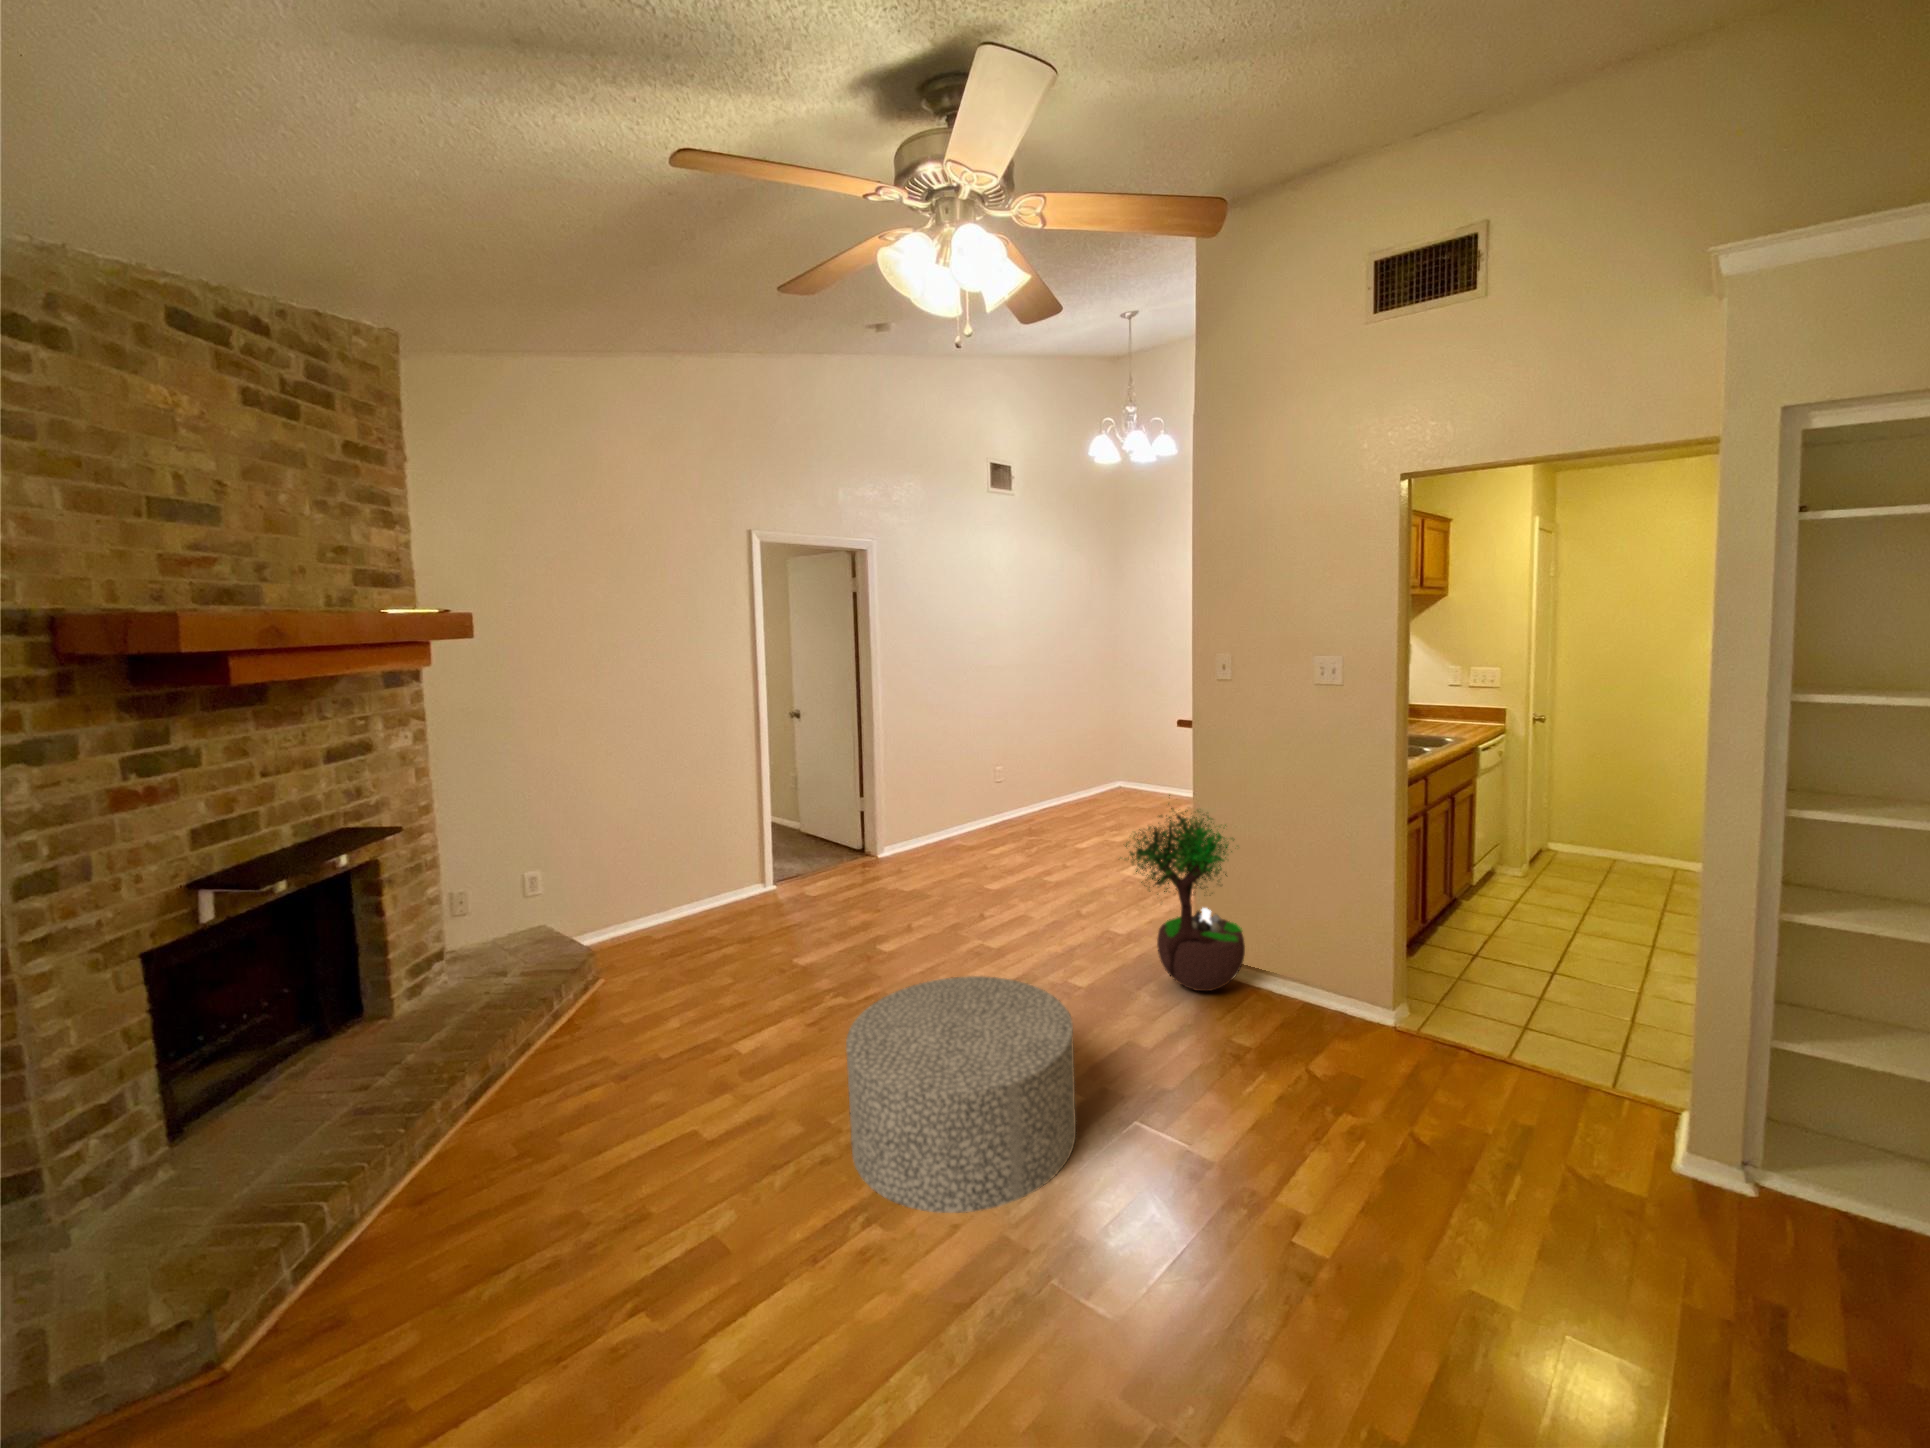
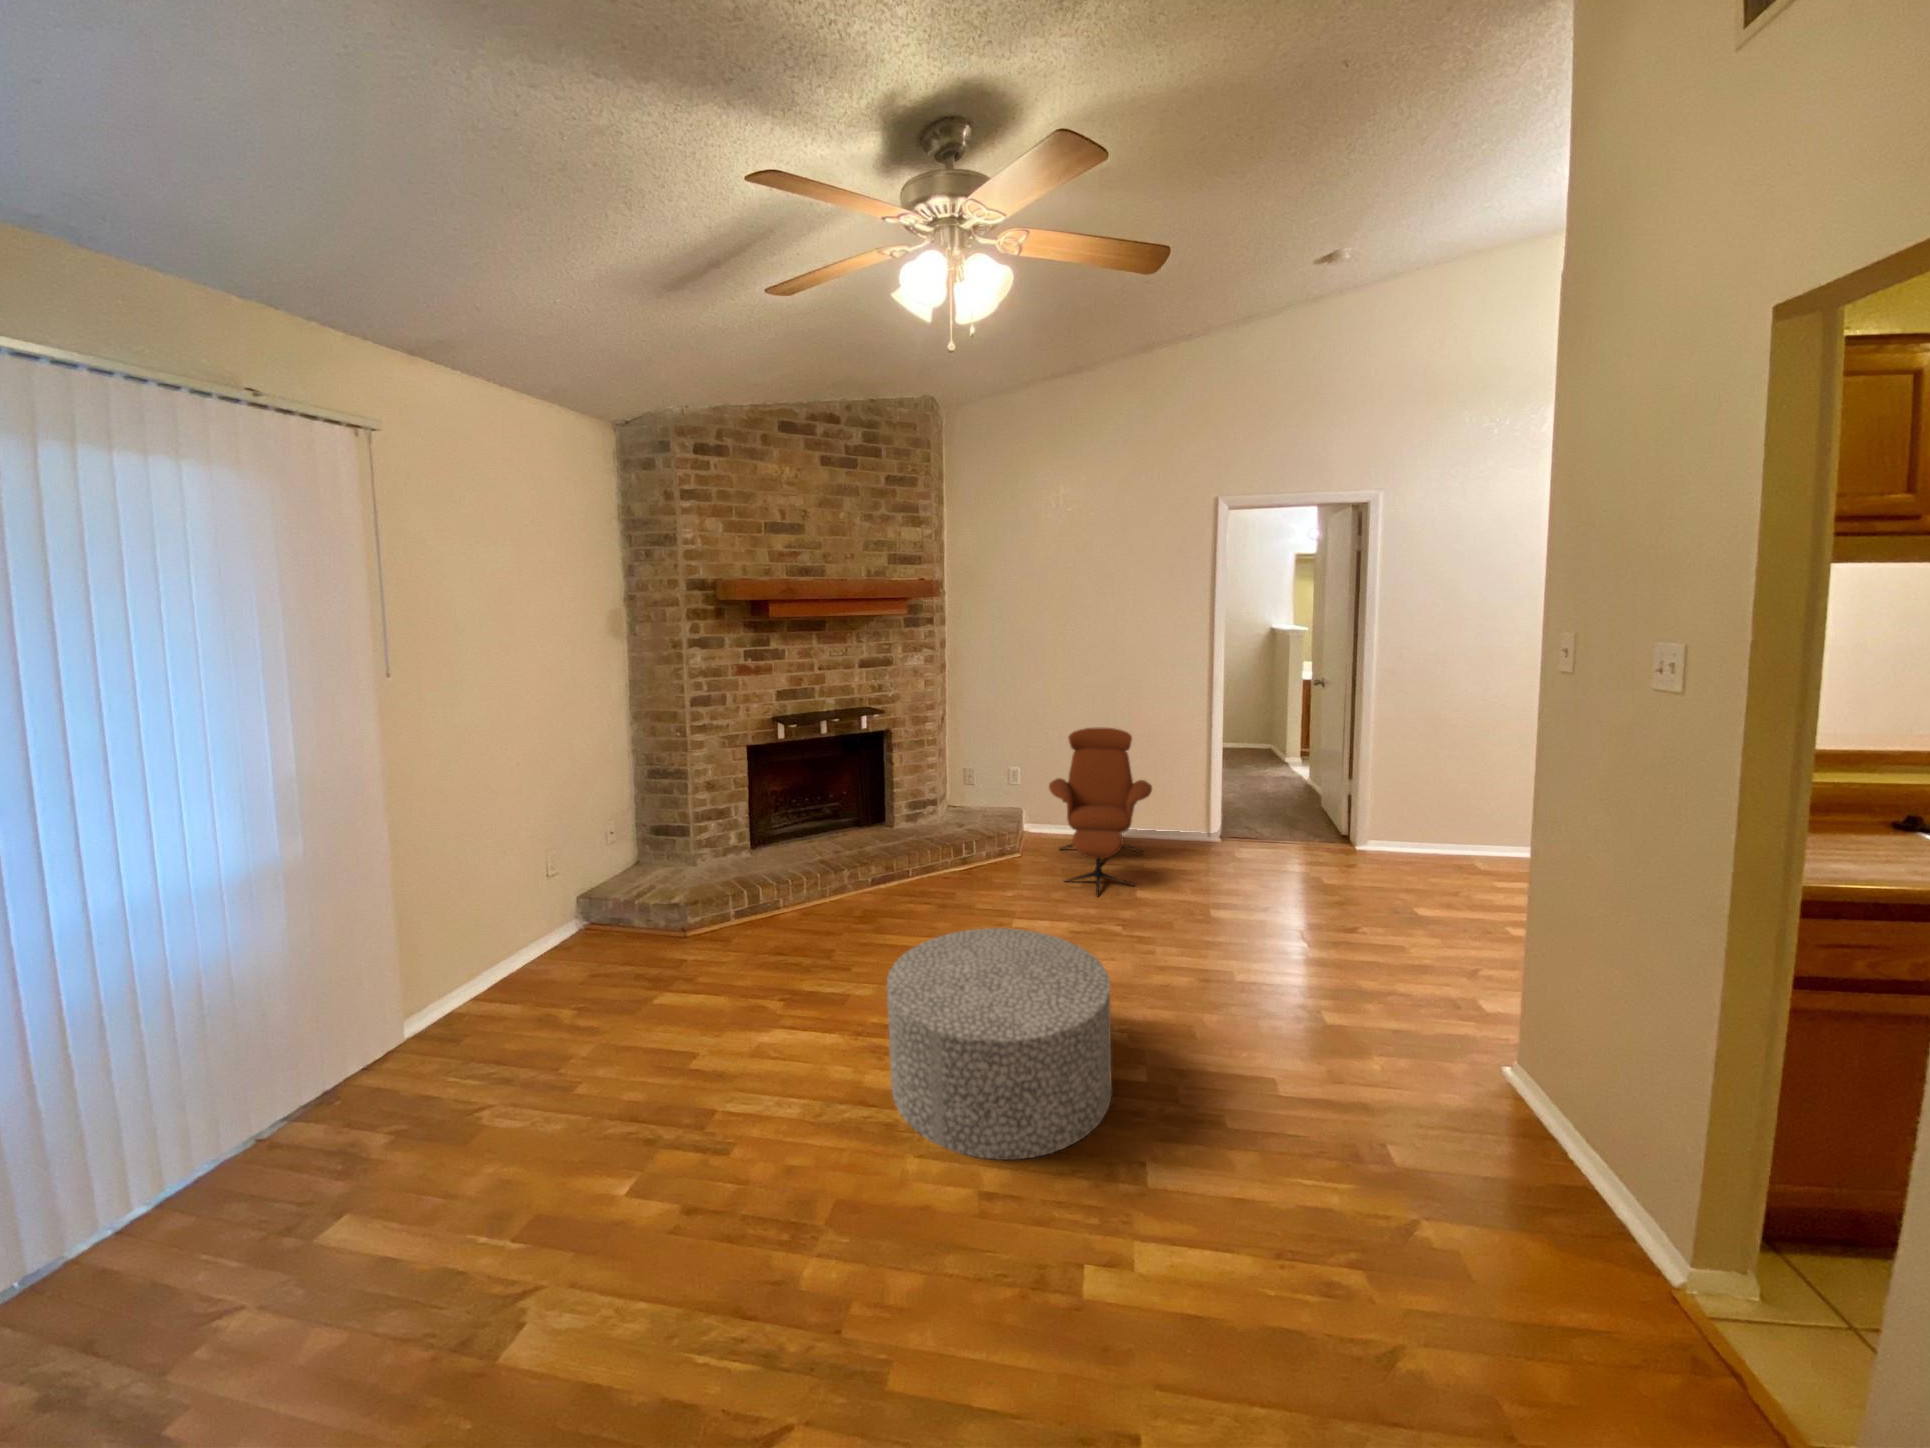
lounge chair: none [617,790,777,977] -> present [1049,728,1152,896]
potted tree: present [1125,795,1245,991] -> none [1346,842,1601,1192]

